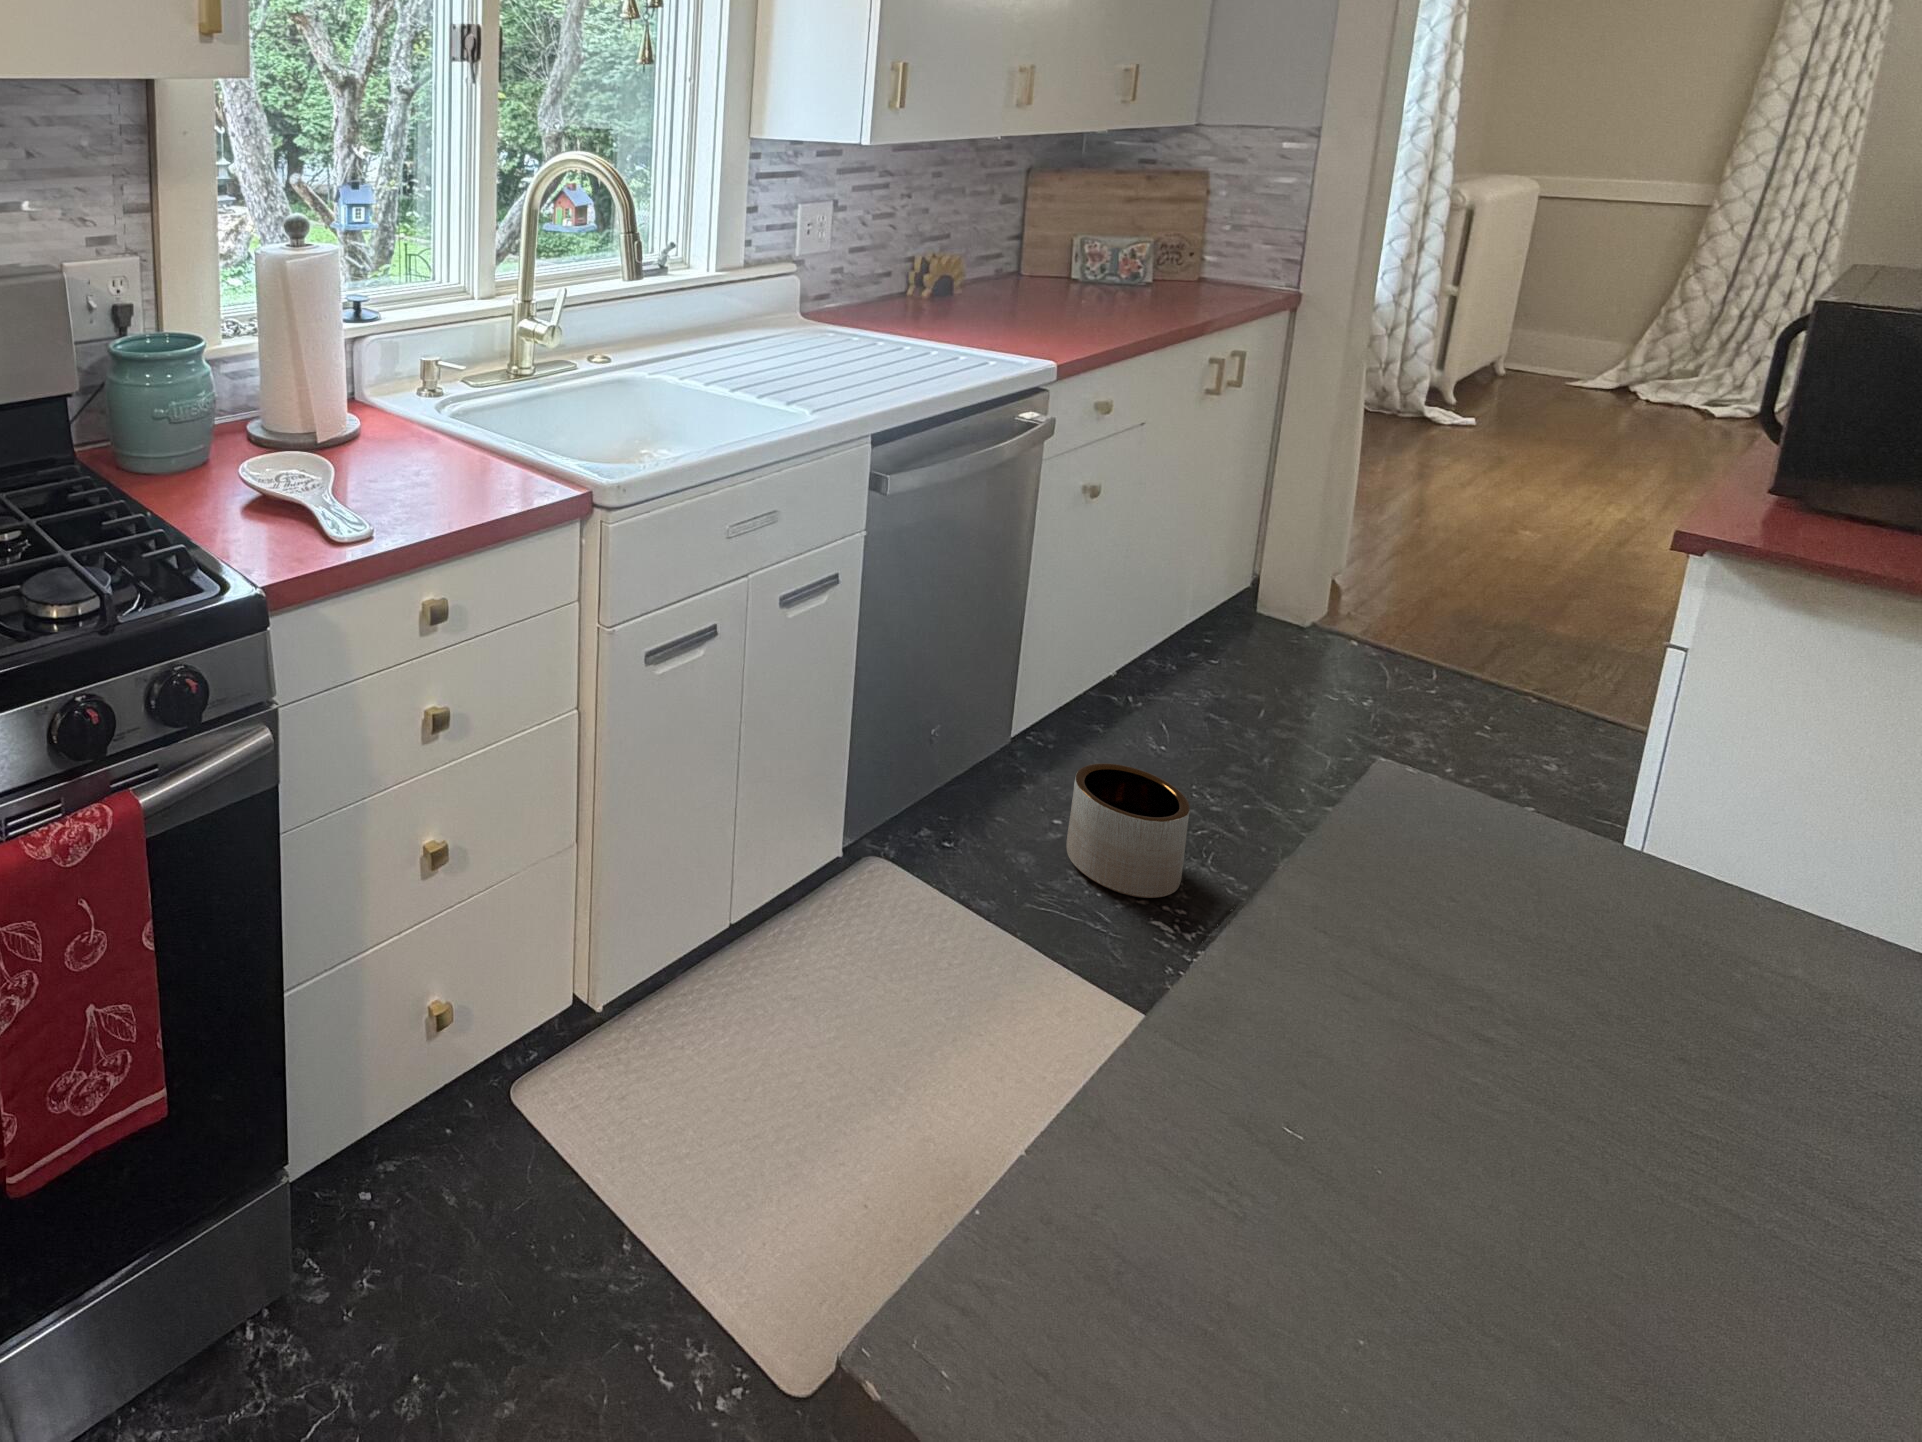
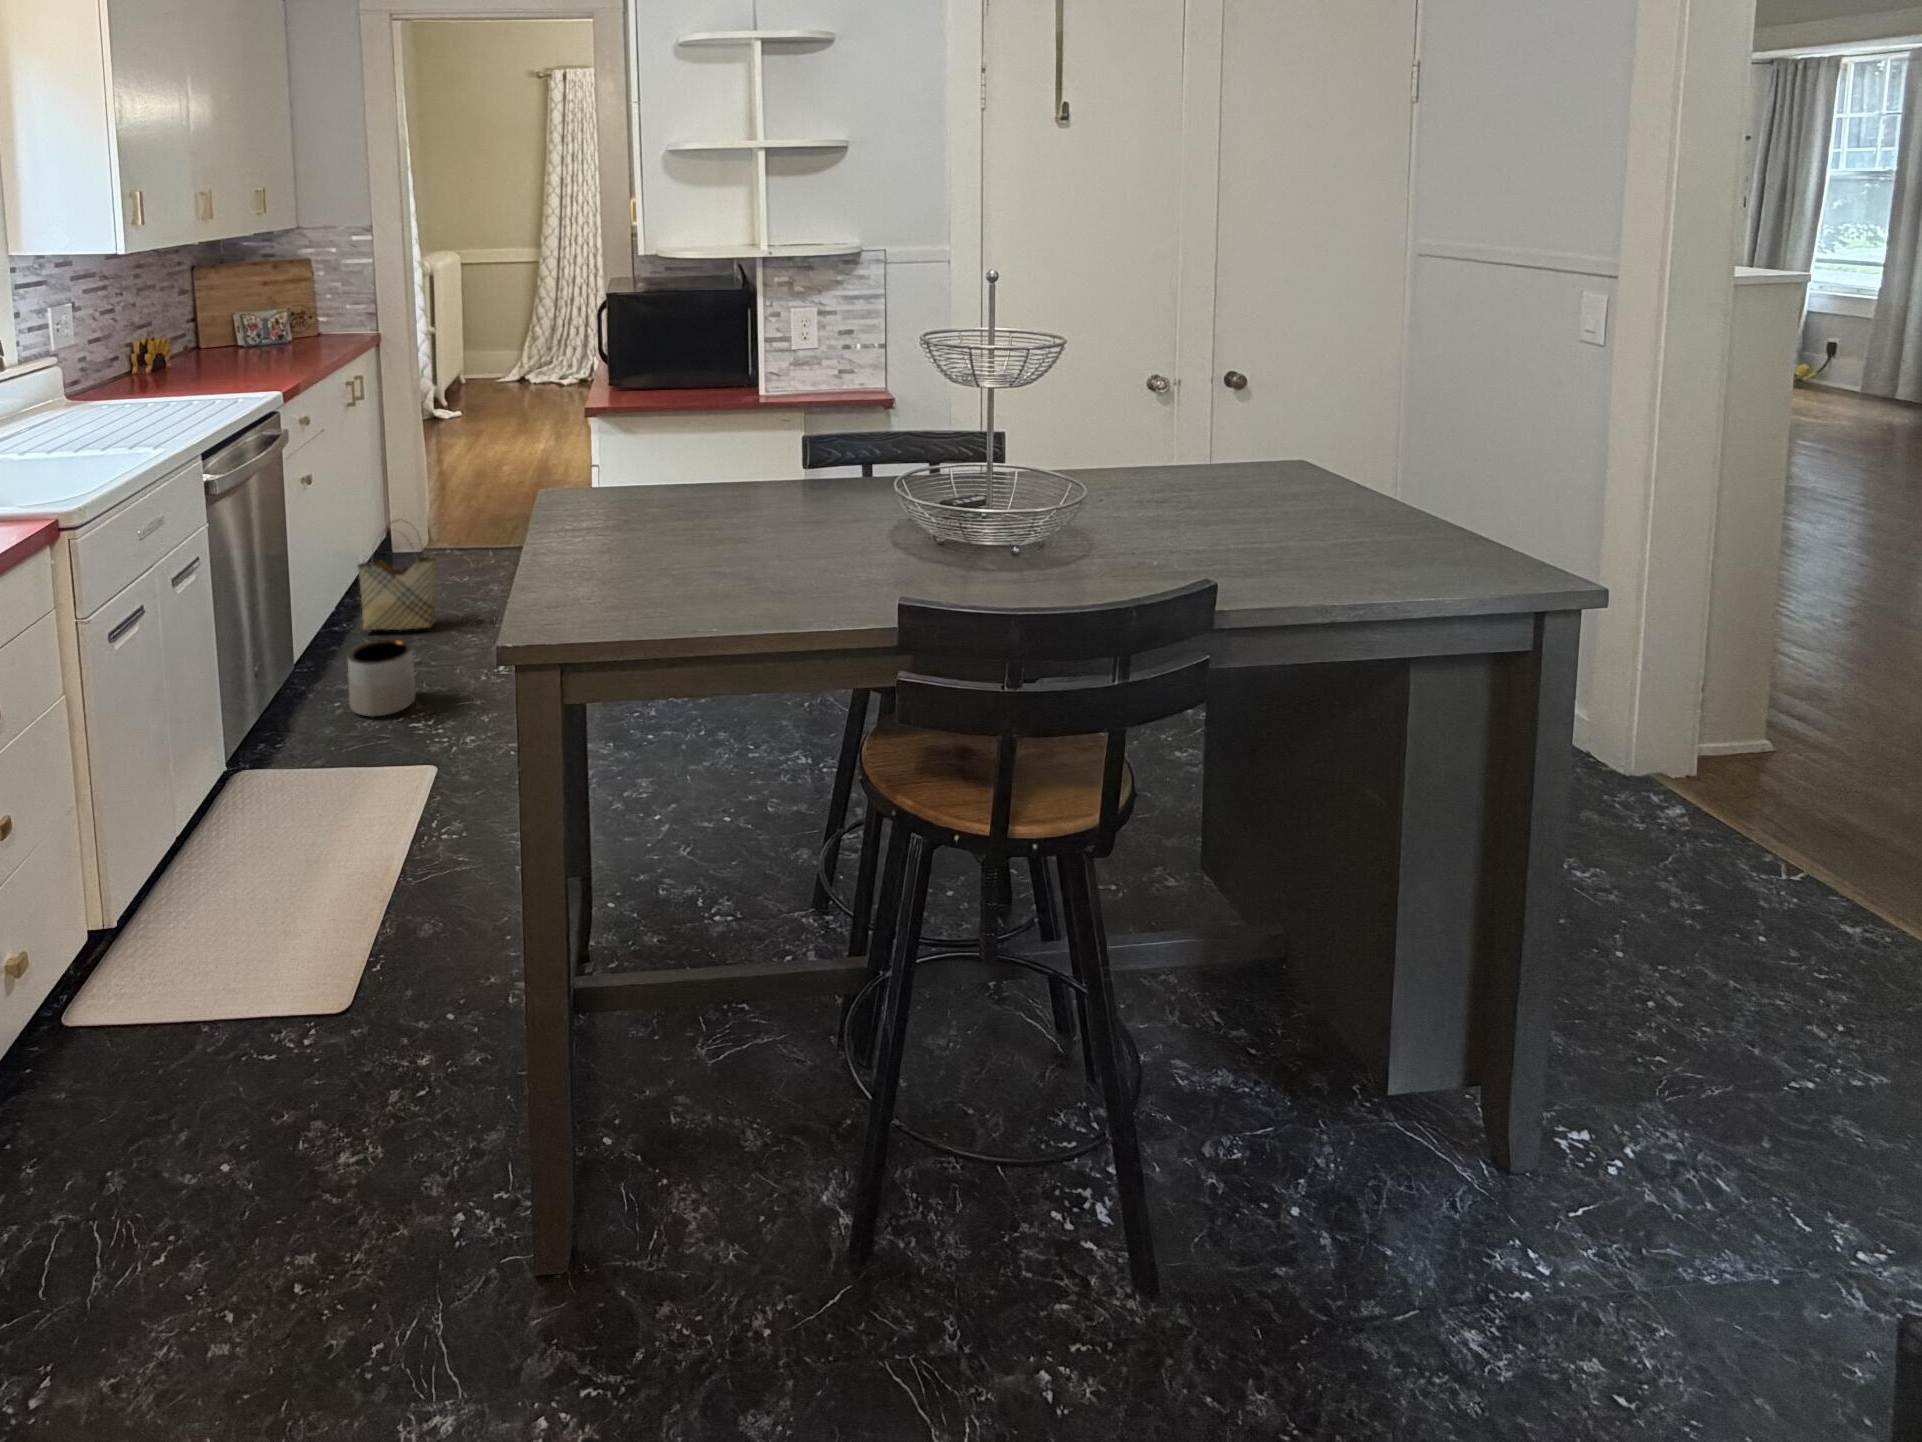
woven basket: none [1147,585,1302,770] -> present [357,519,438,630]

